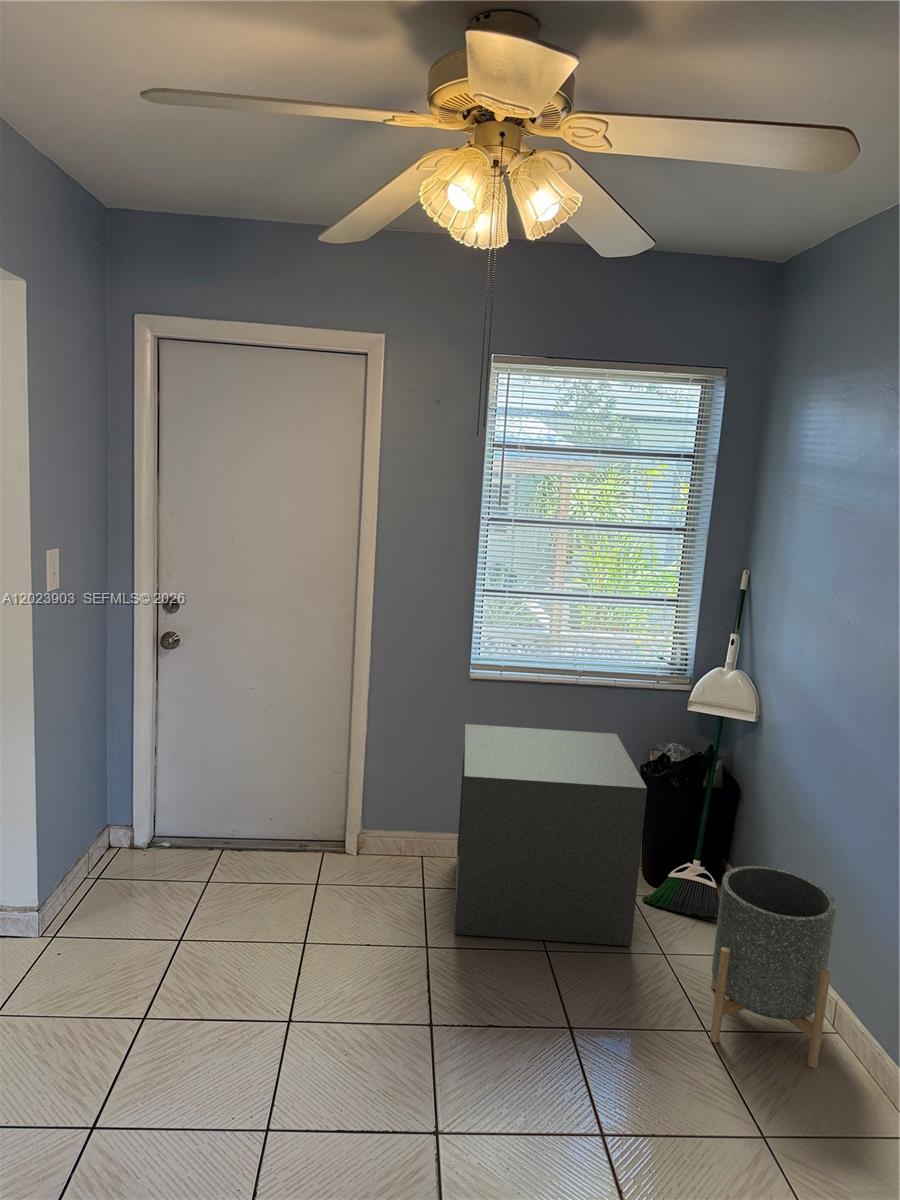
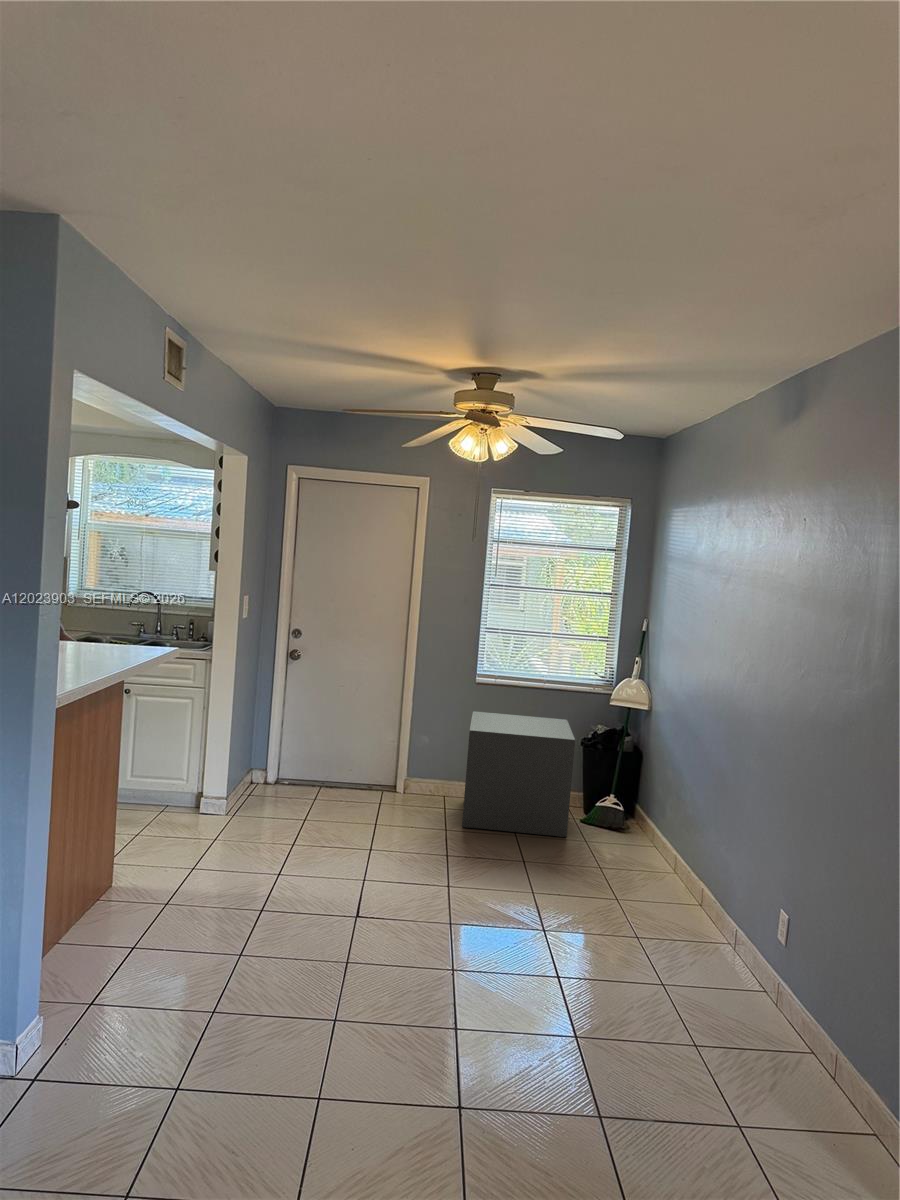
planter: present [710,866,836,1068] -> none [601,780,669,883]

